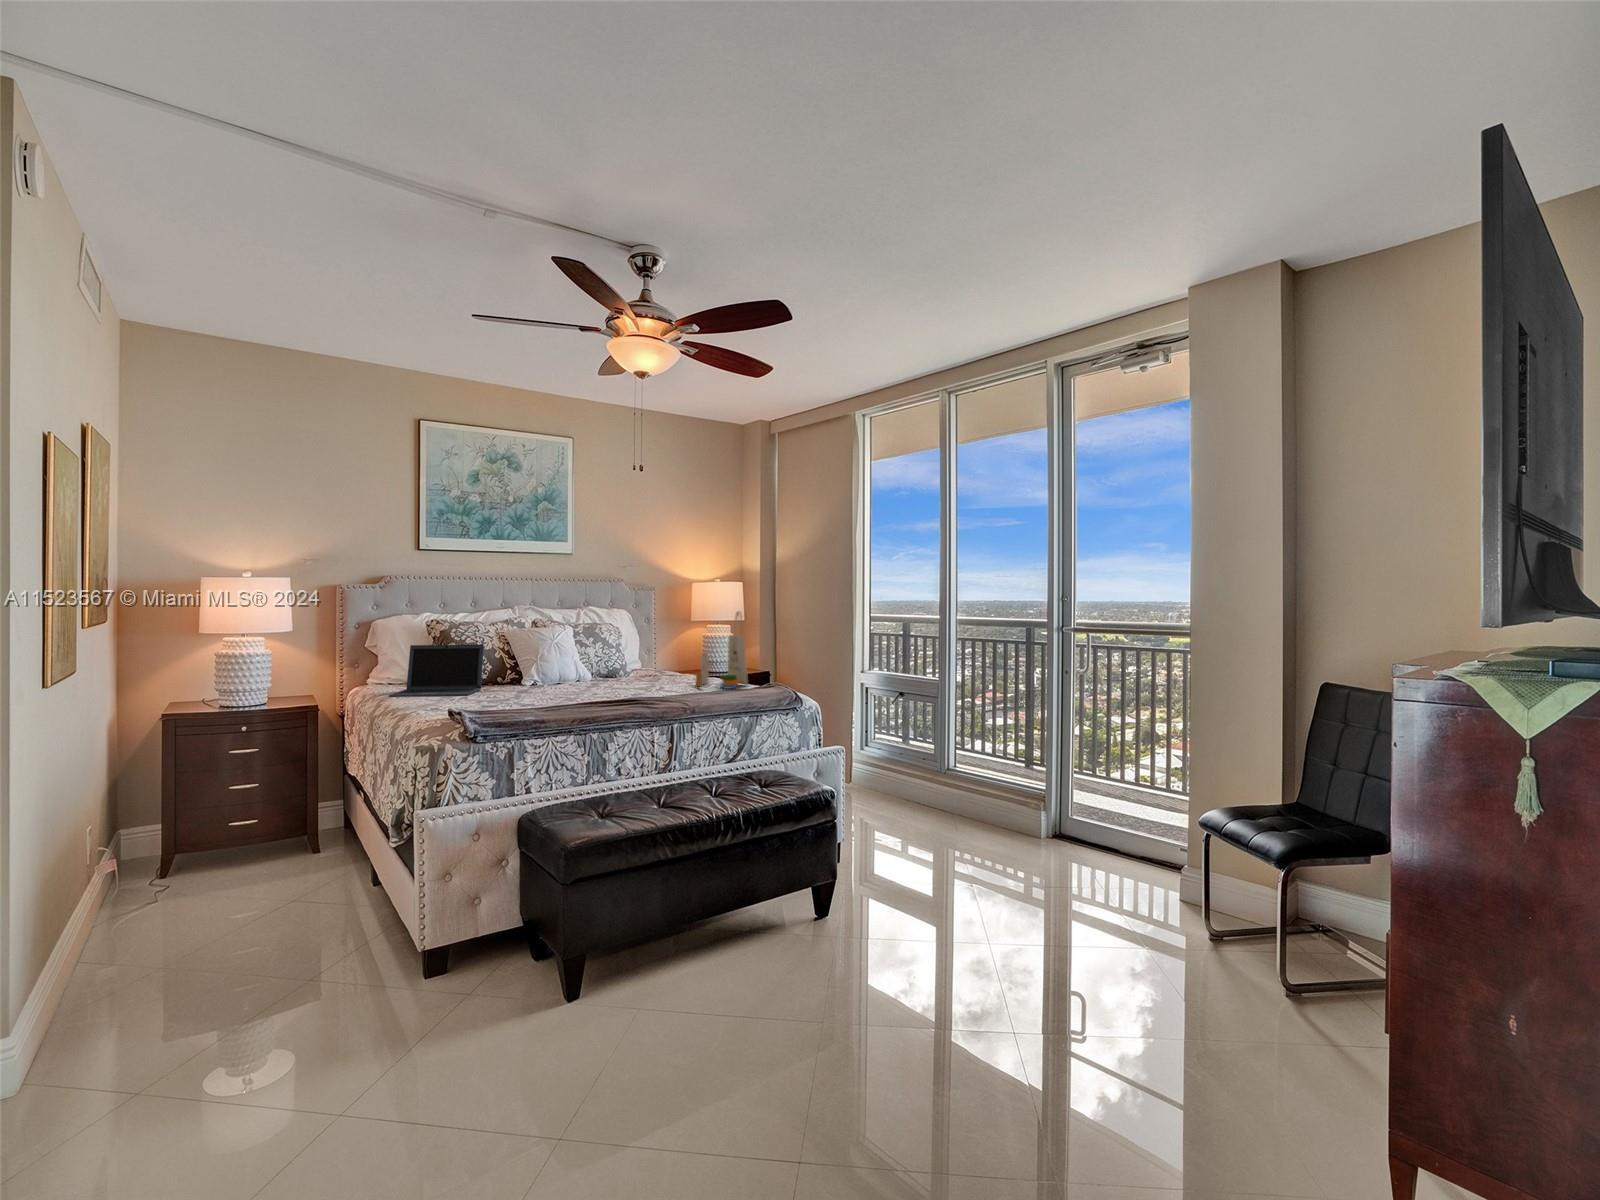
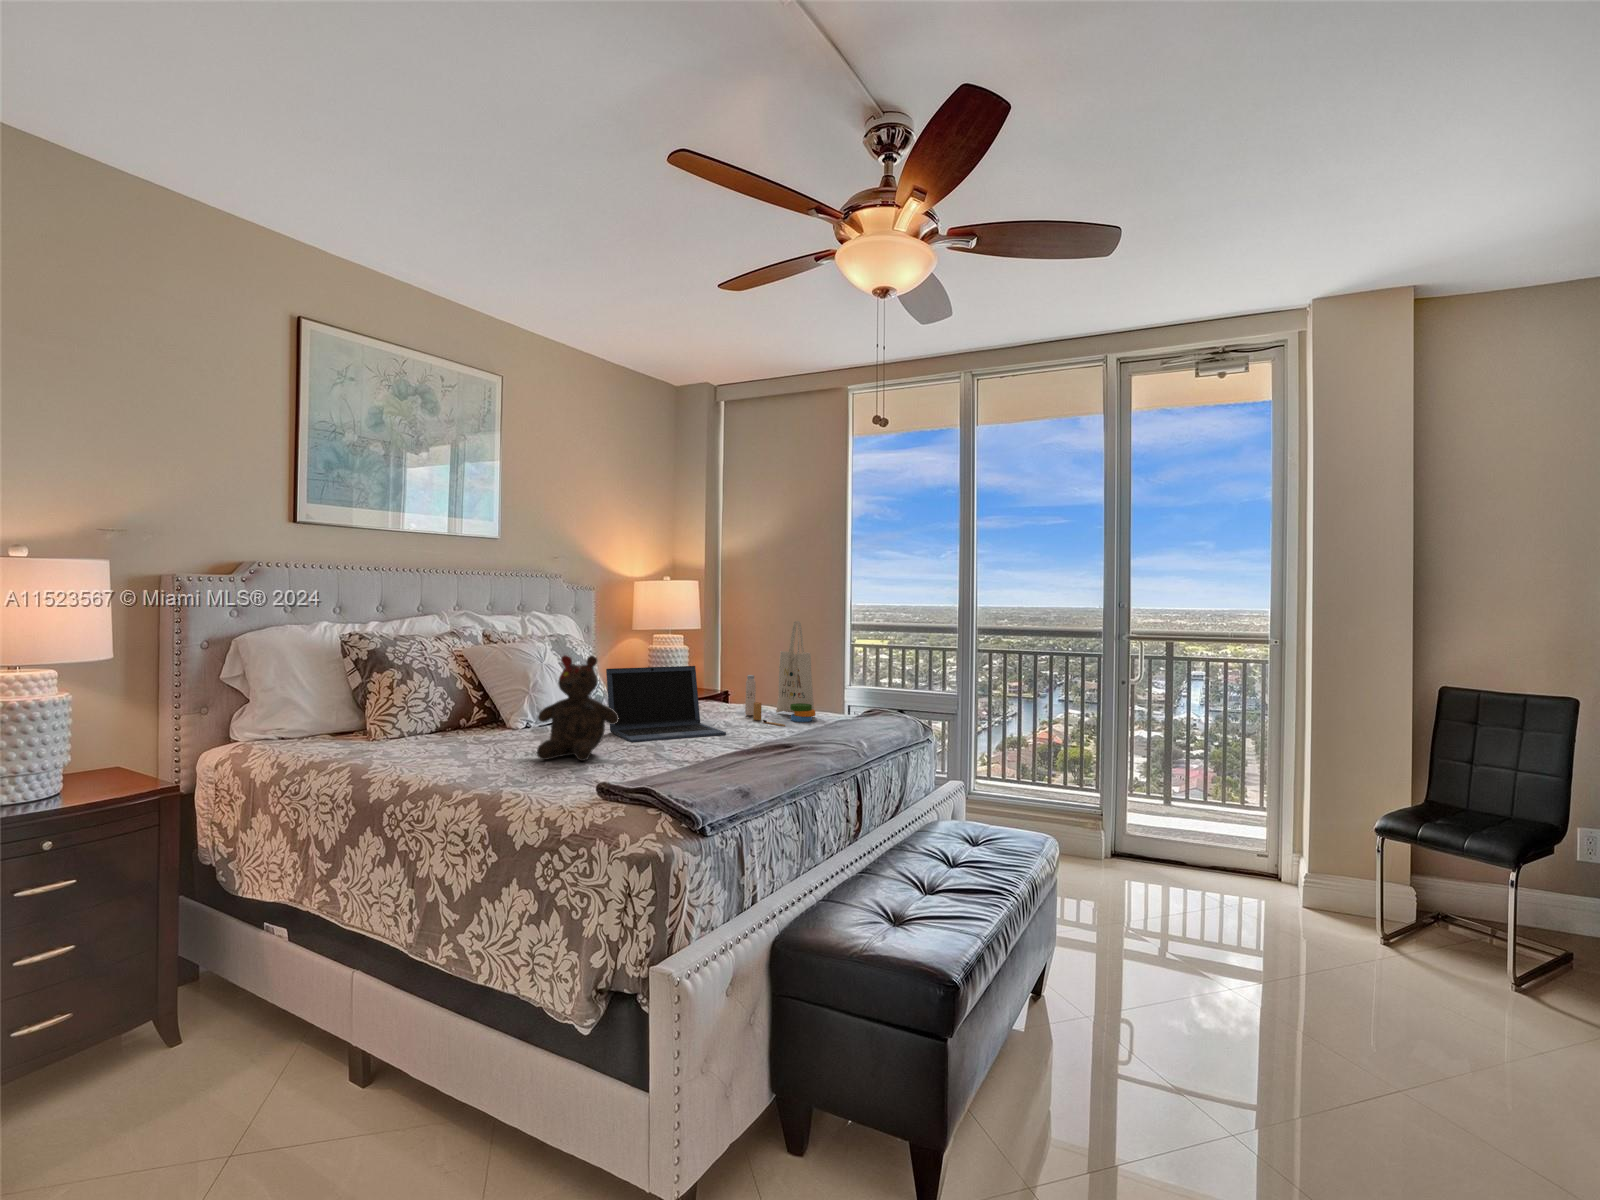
teddy bear: none [480,633,537,701] -> present [537,655,619,761]
laptop: present [389,645,484,697] -> present [606,666,726,742]

